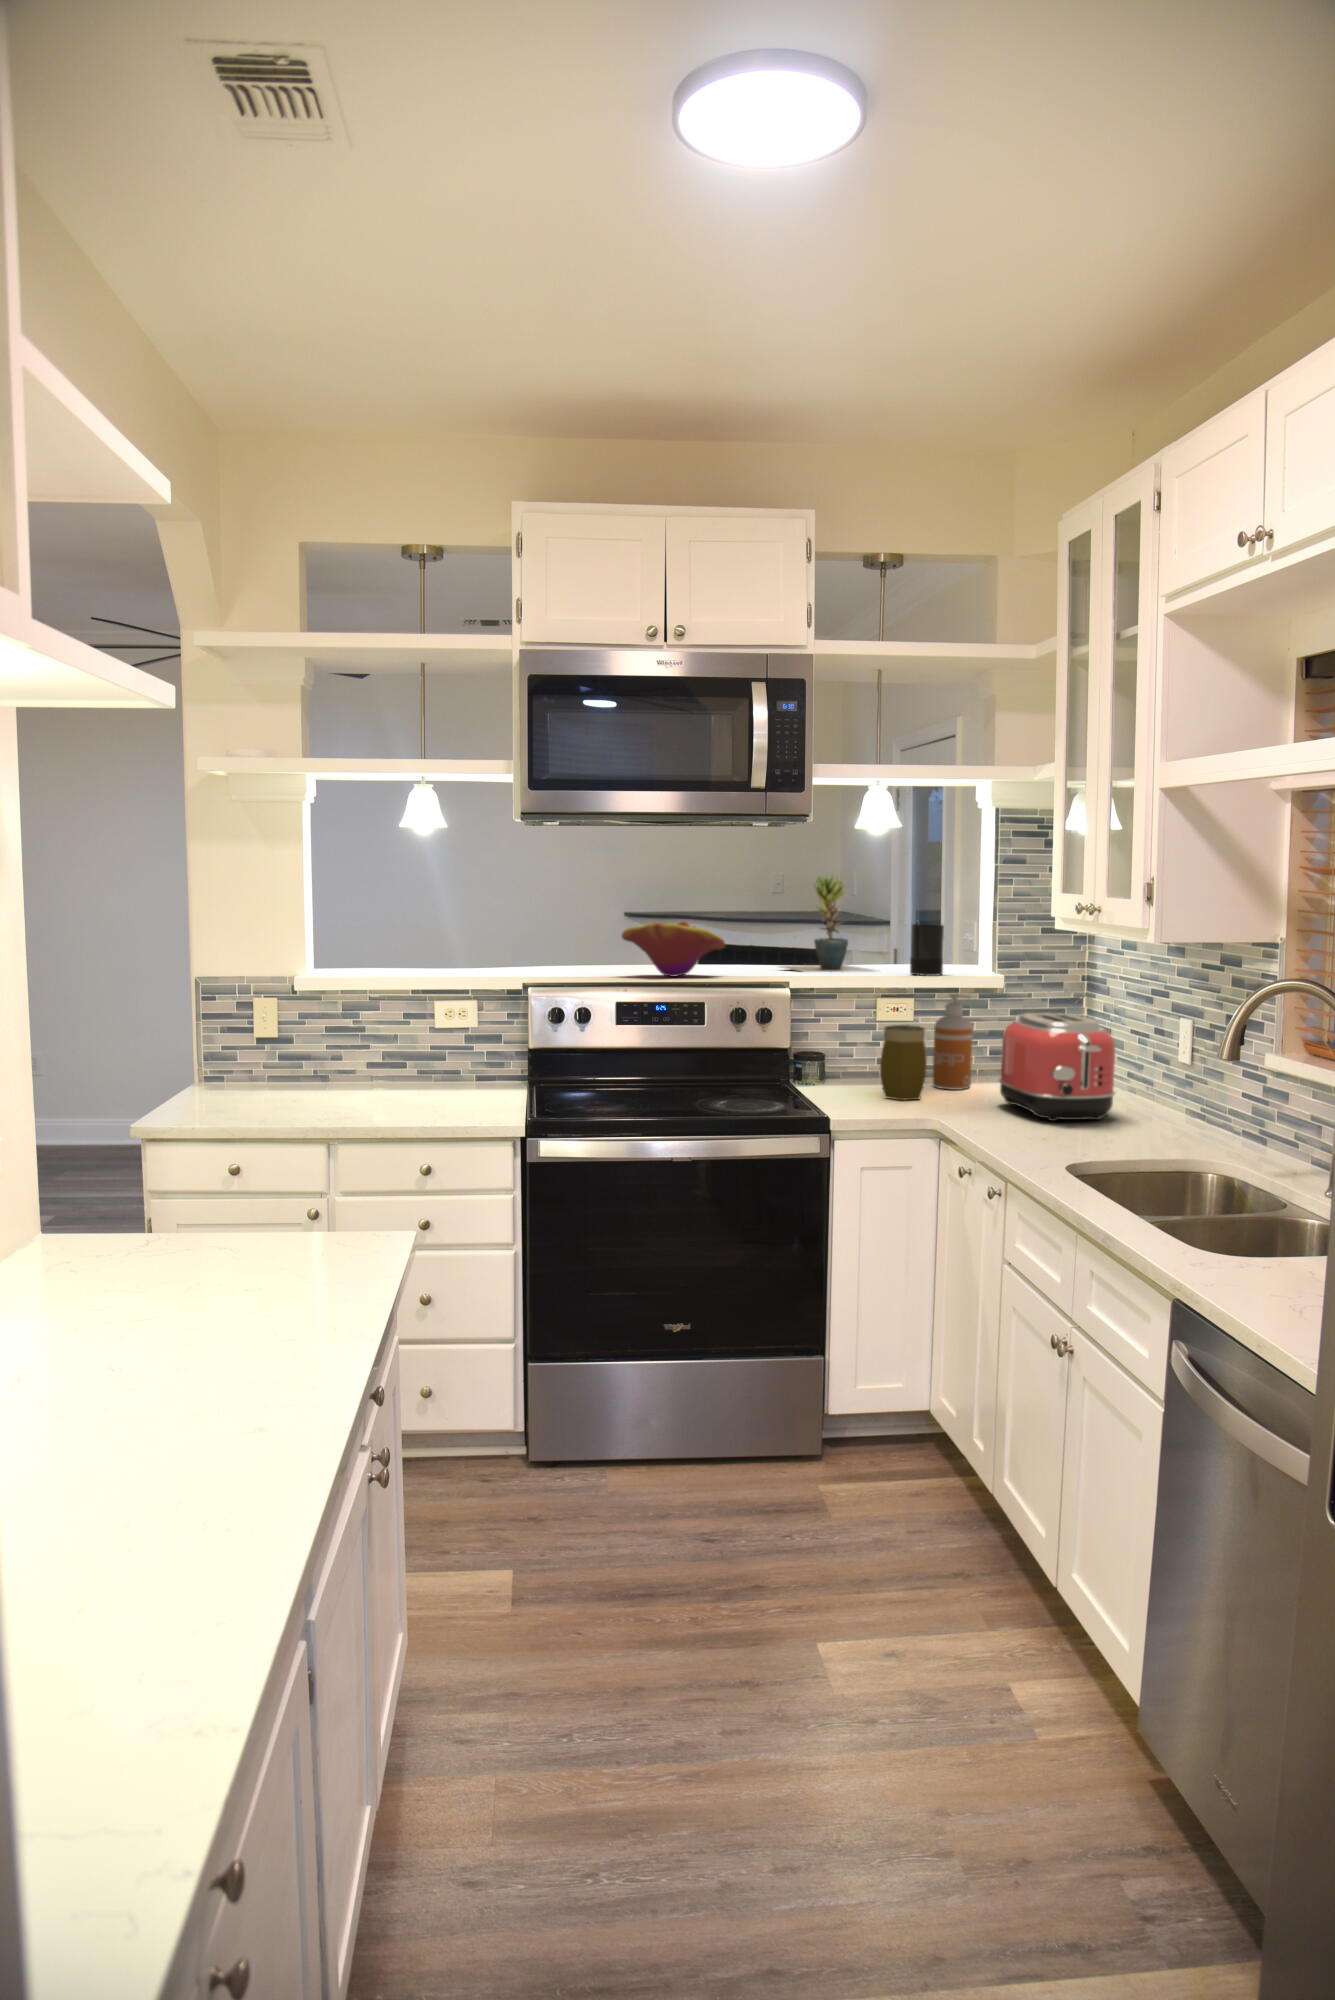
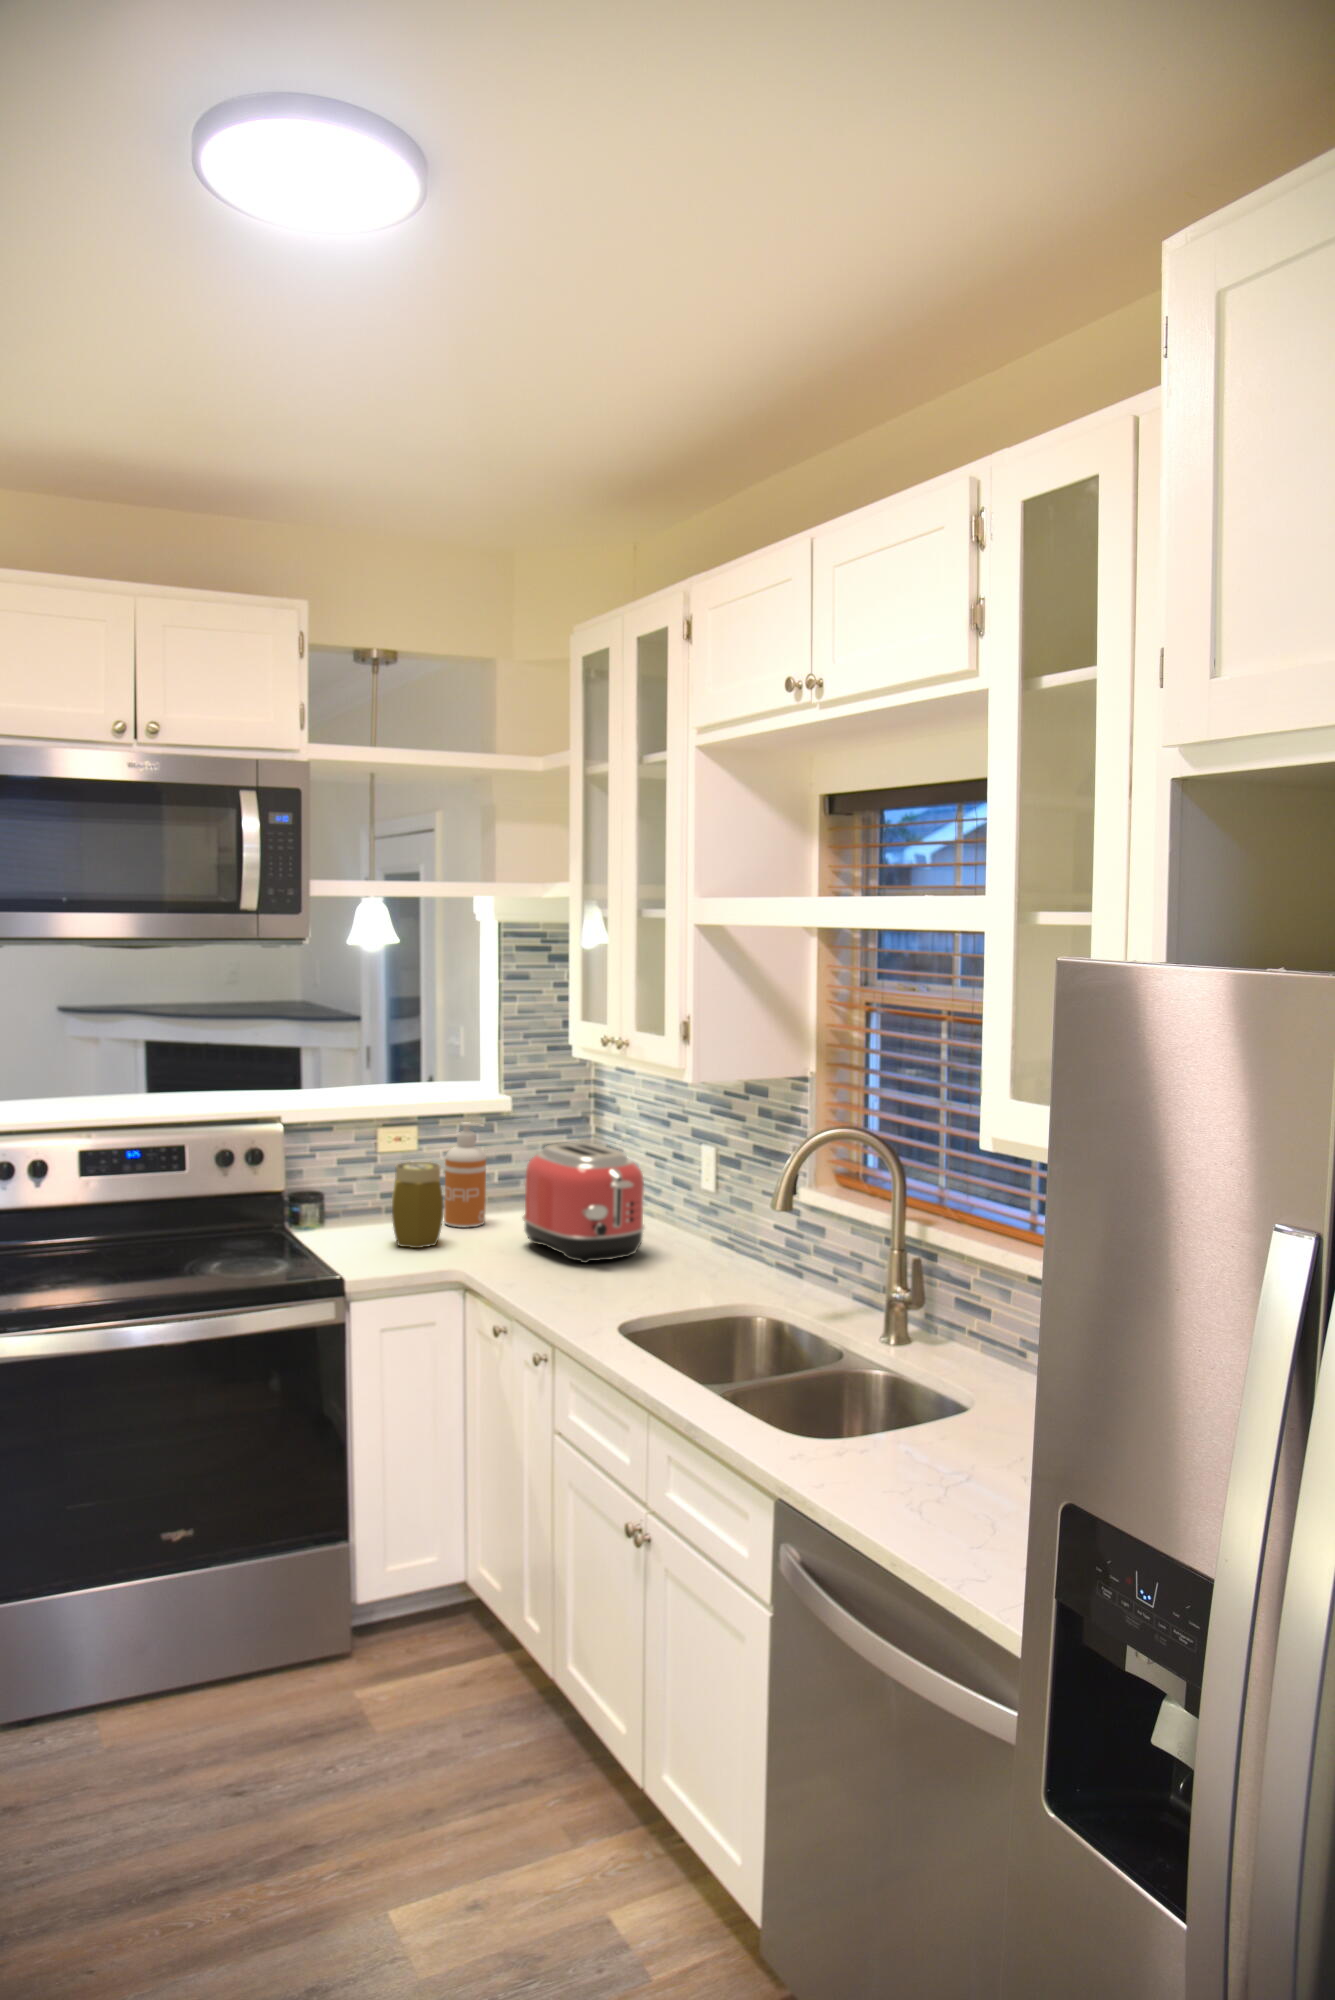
potted plant: present [782,876,875,972] -> none [252,986,385,1103]
decorative bowl: present [622,922,725,977] -> none [67,1049,201,1118]
candle: present [910,924,944,976] -> none [411,1040,451,1102]

